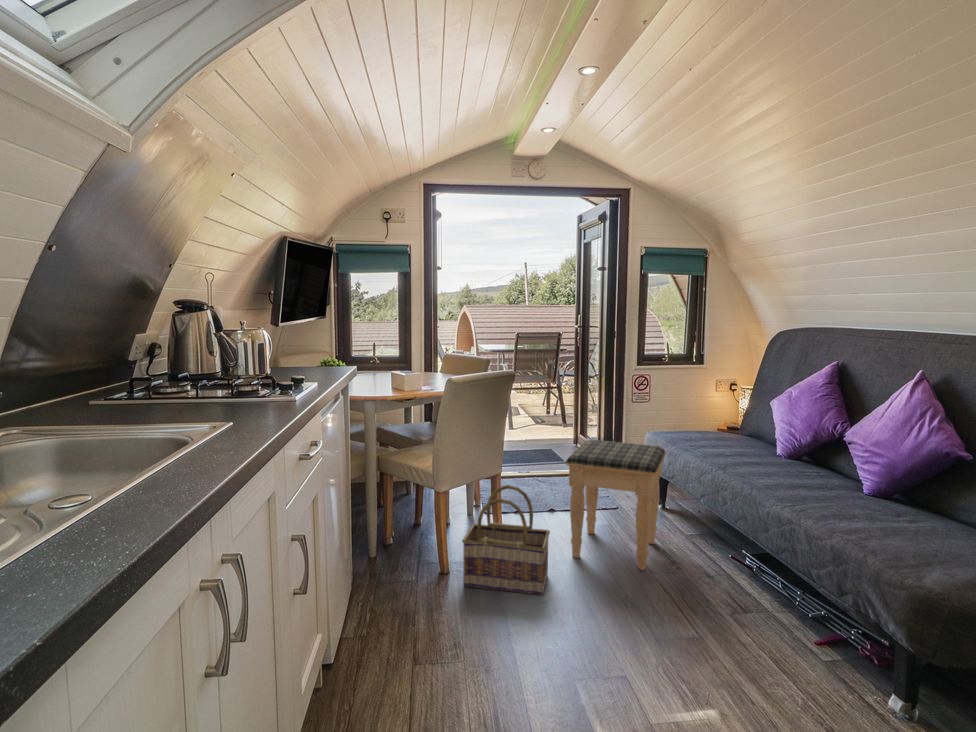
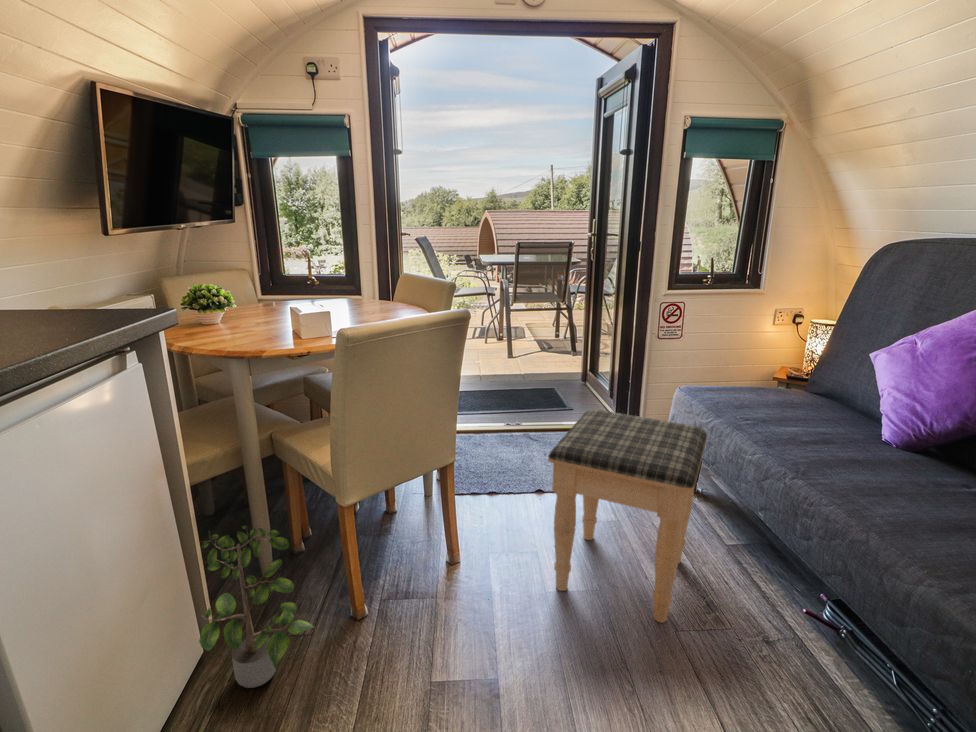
basket: present [462,485,550,595] -> none [371,497,516,679]
potted plant: none [366,491,433,602] -> present [199,526,315,688]

